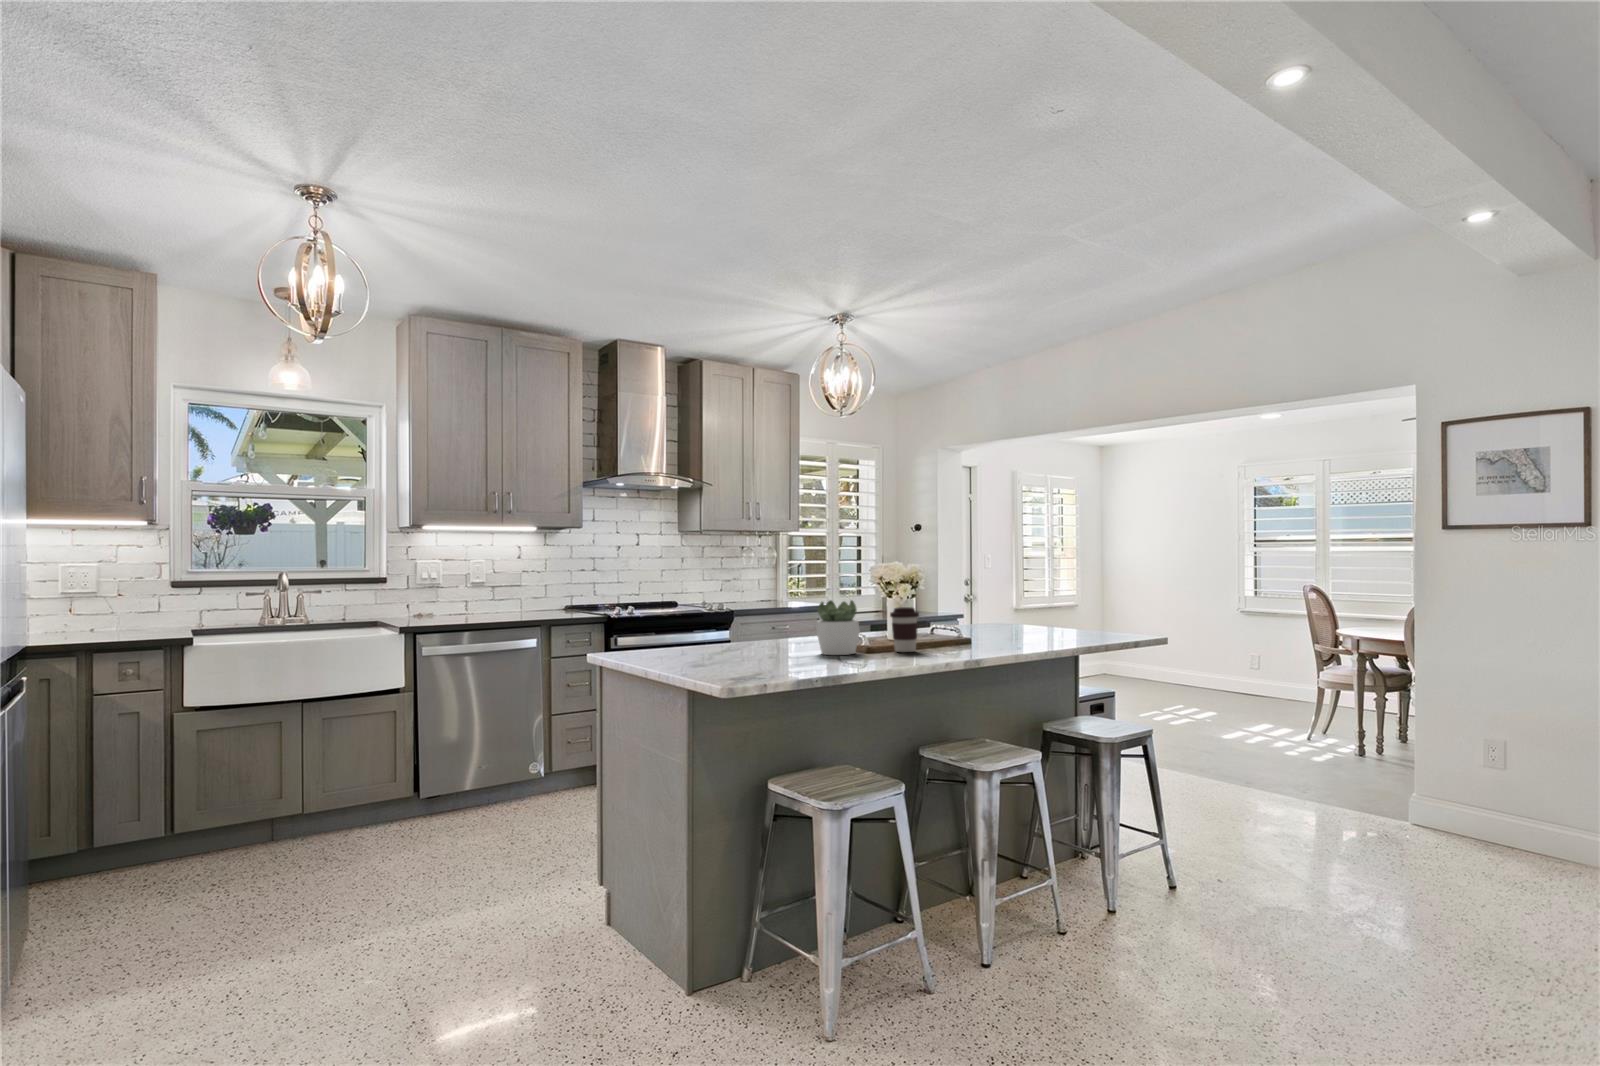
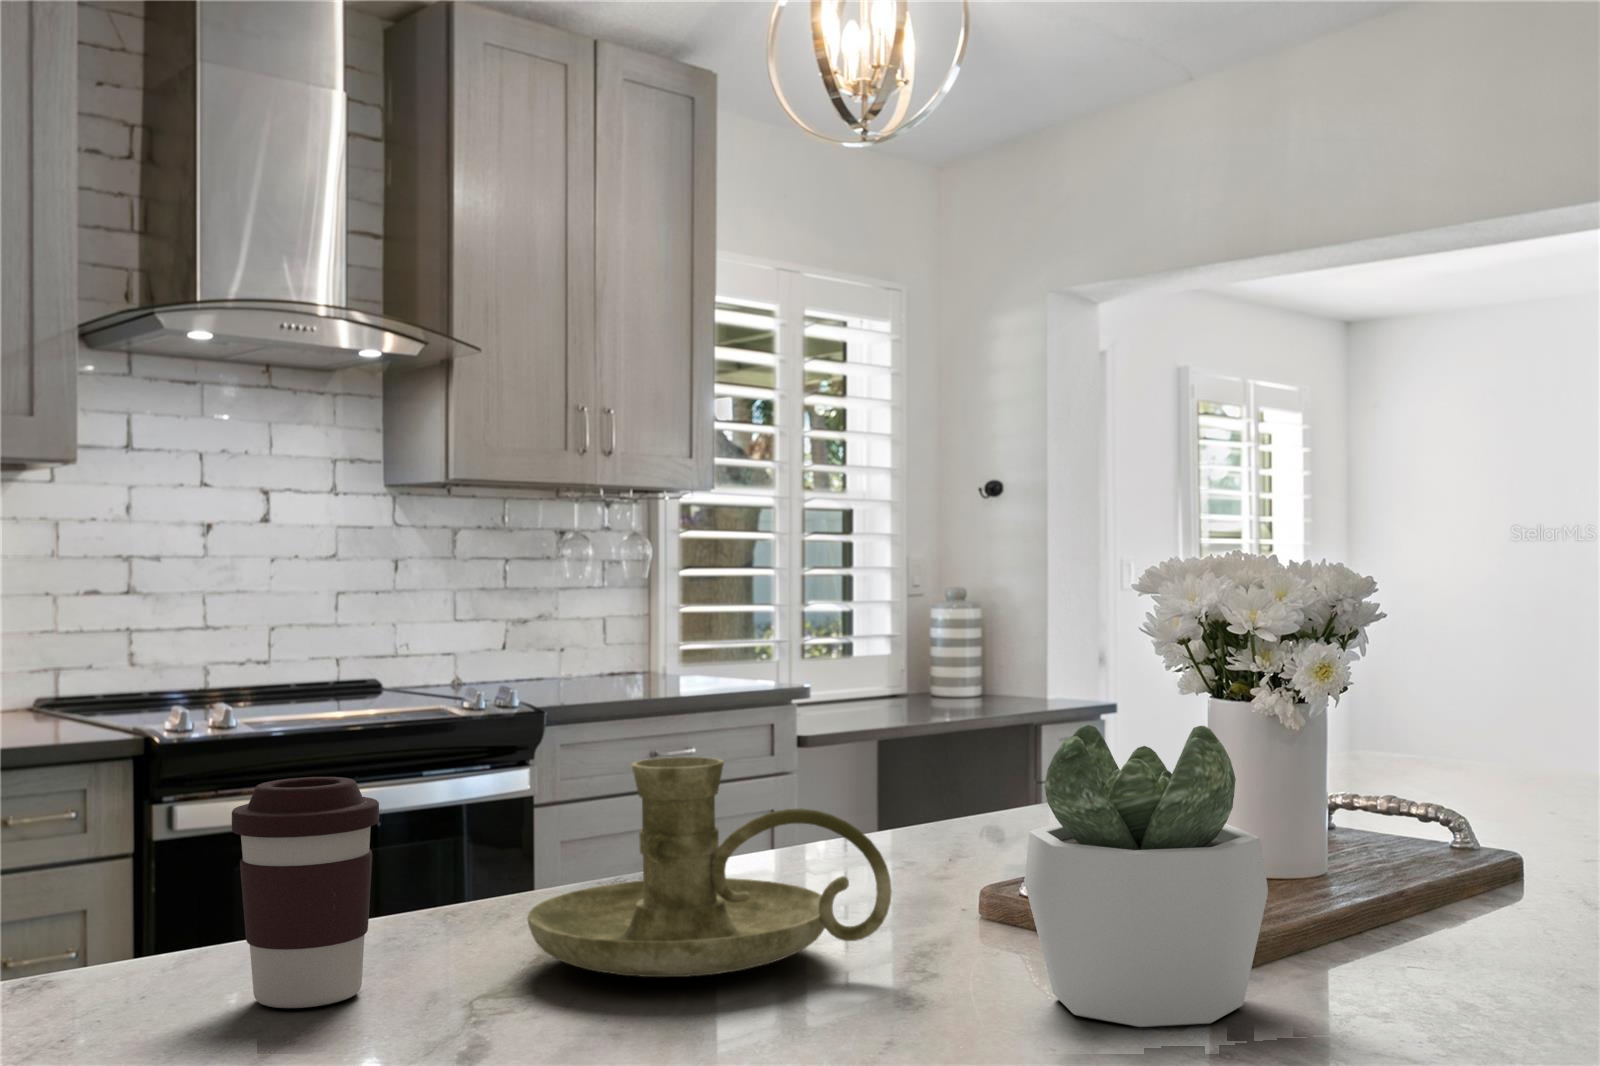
coffee cup: present [890,607,919,652] -> present [232,777,379,1008]
candle holder: none [720,608,793,652] -> present [528,757,892,977]

